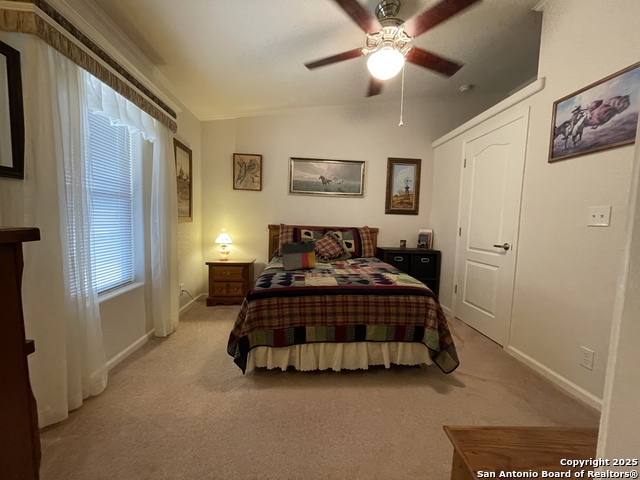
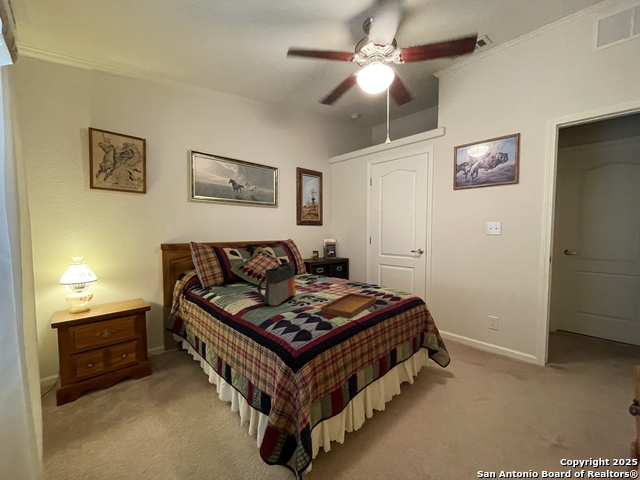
tray: none [299,263,355,286] -> present [321,286,376,319]

